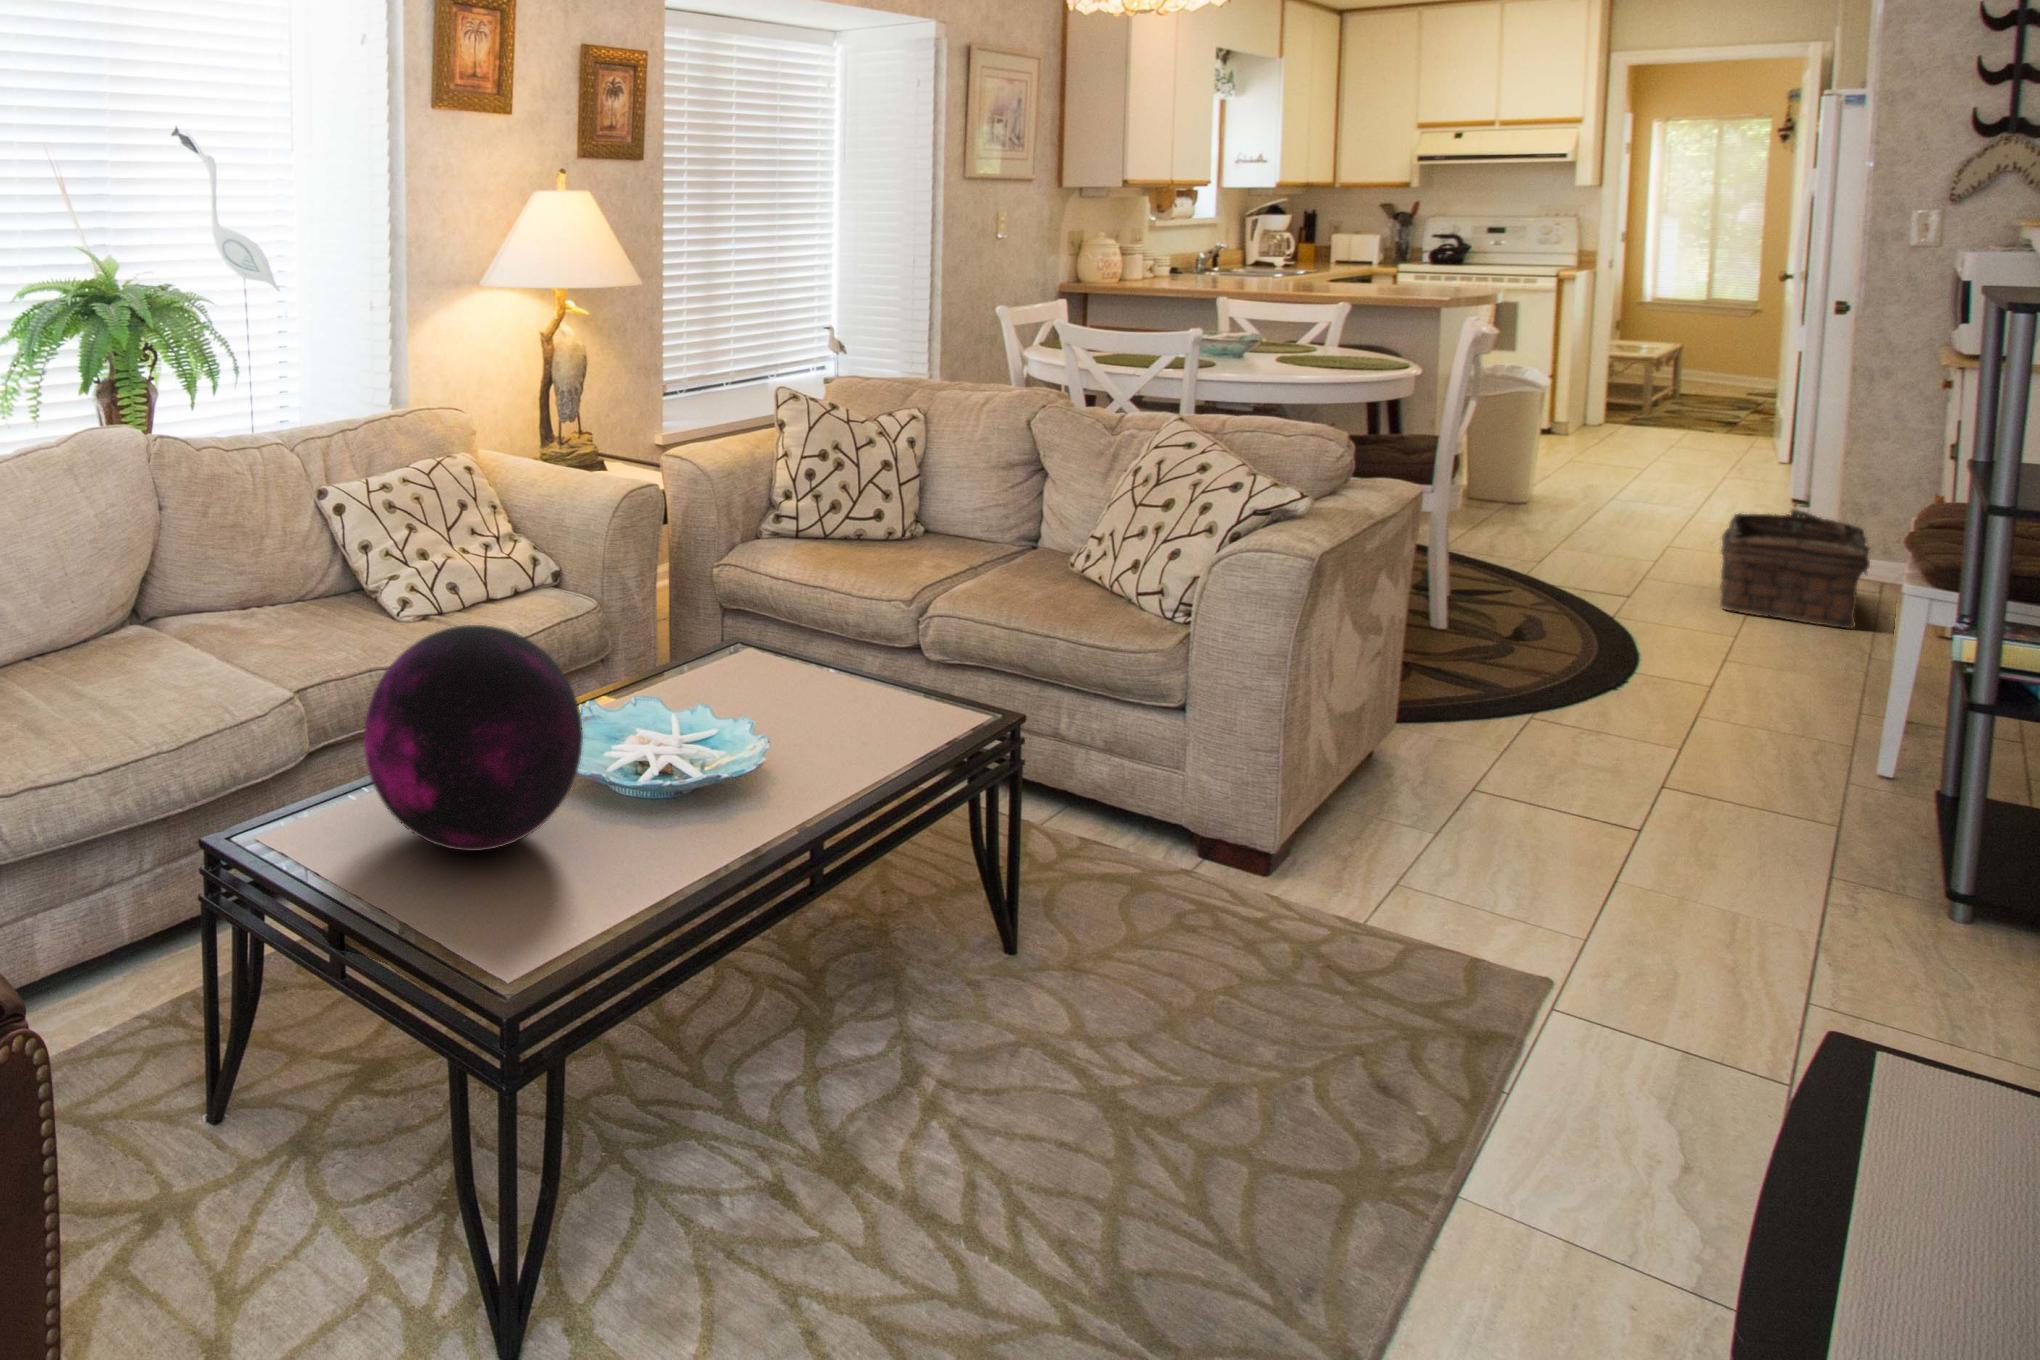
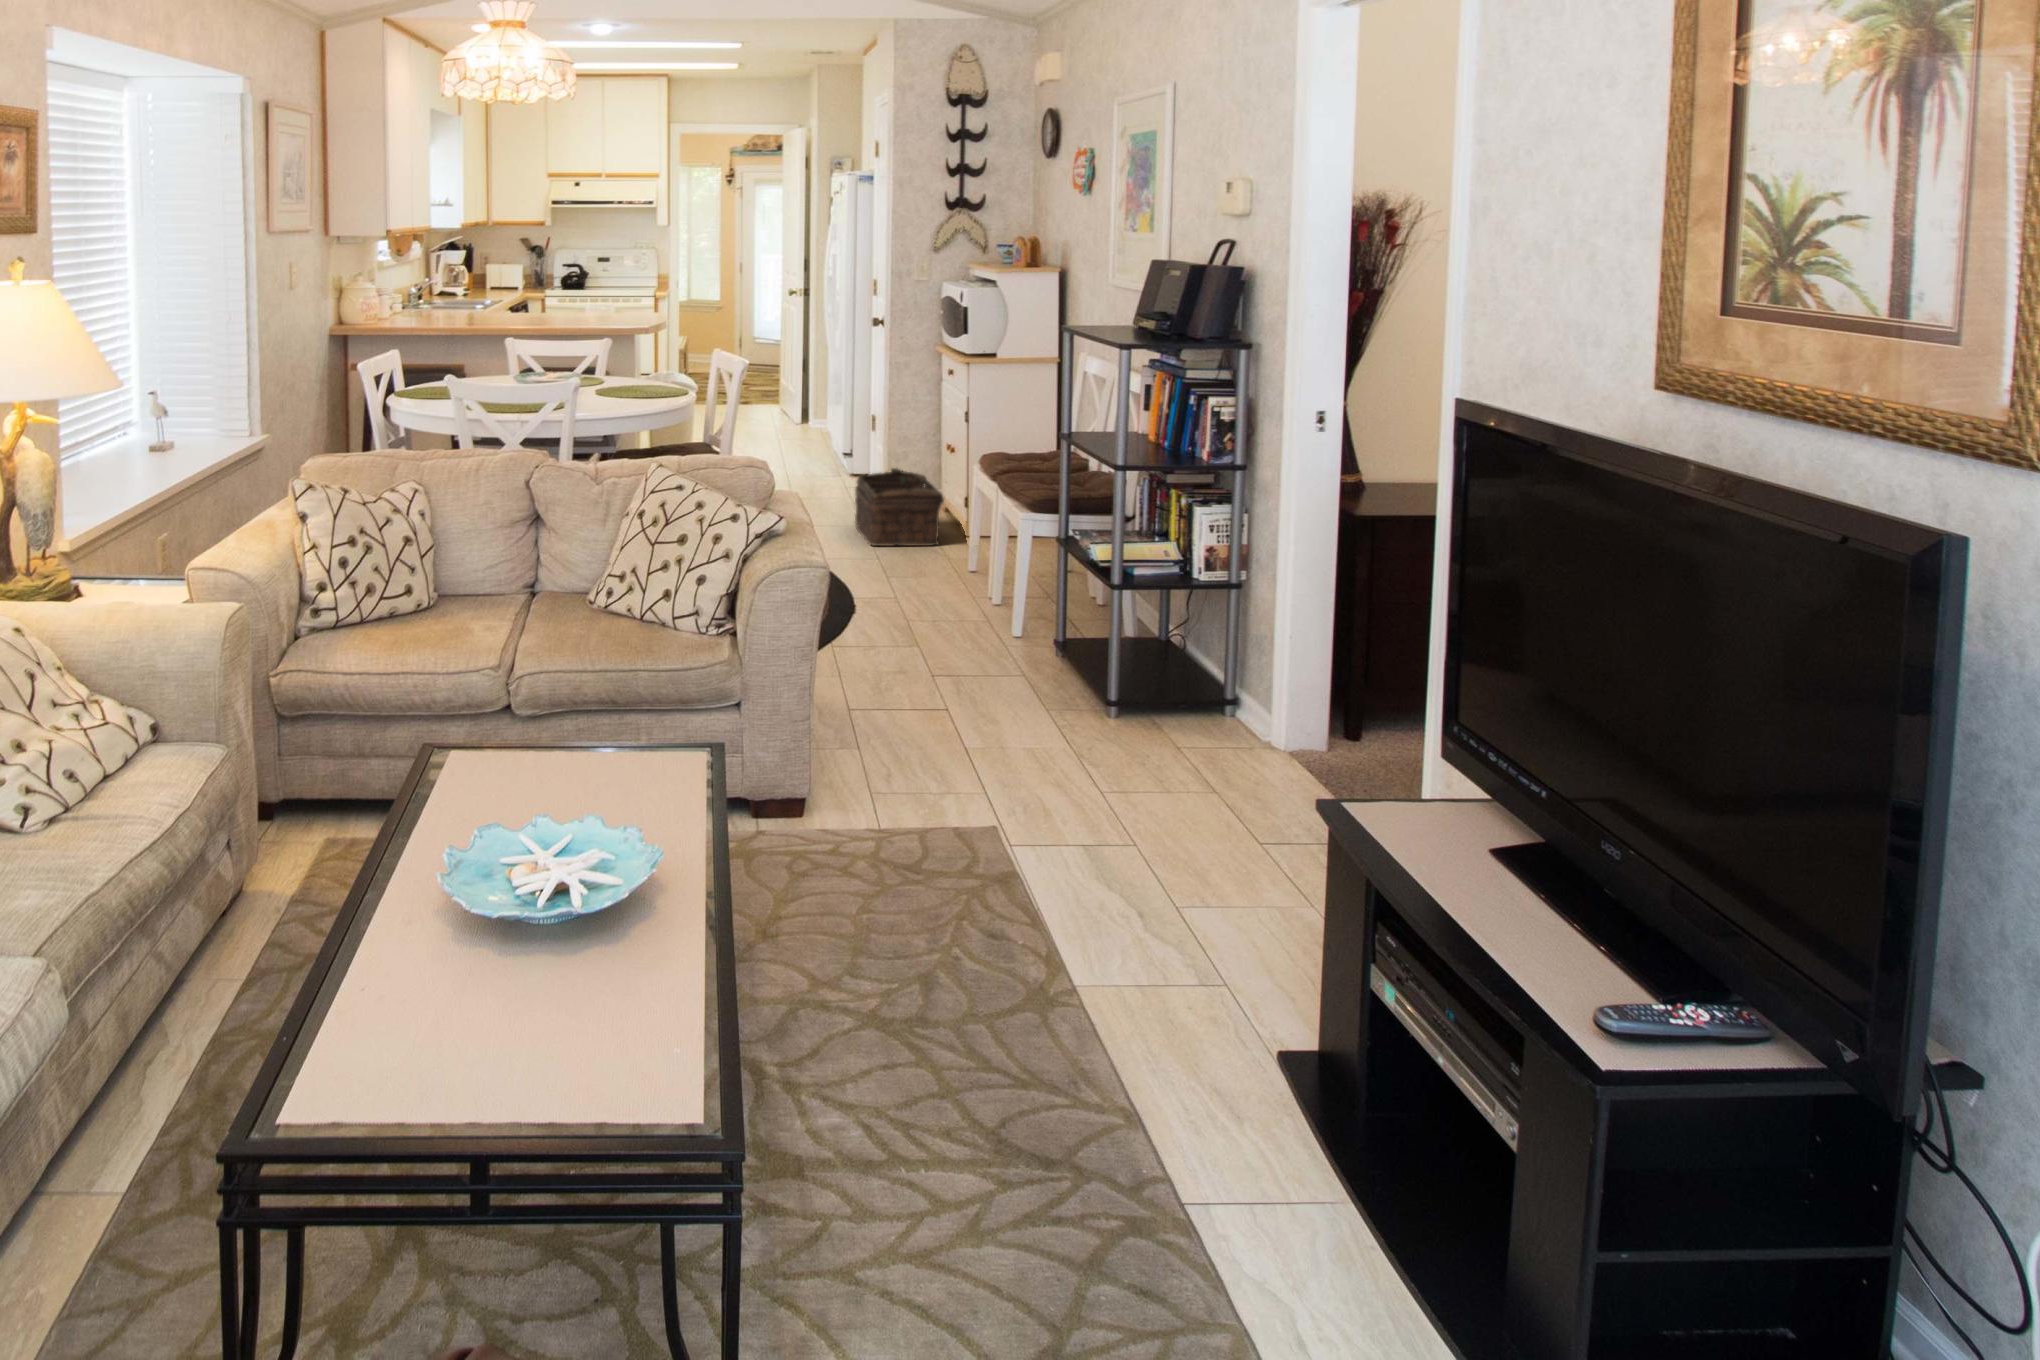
decorative orb: present [364,625,583,851] -> none [371,798,610,1051]

